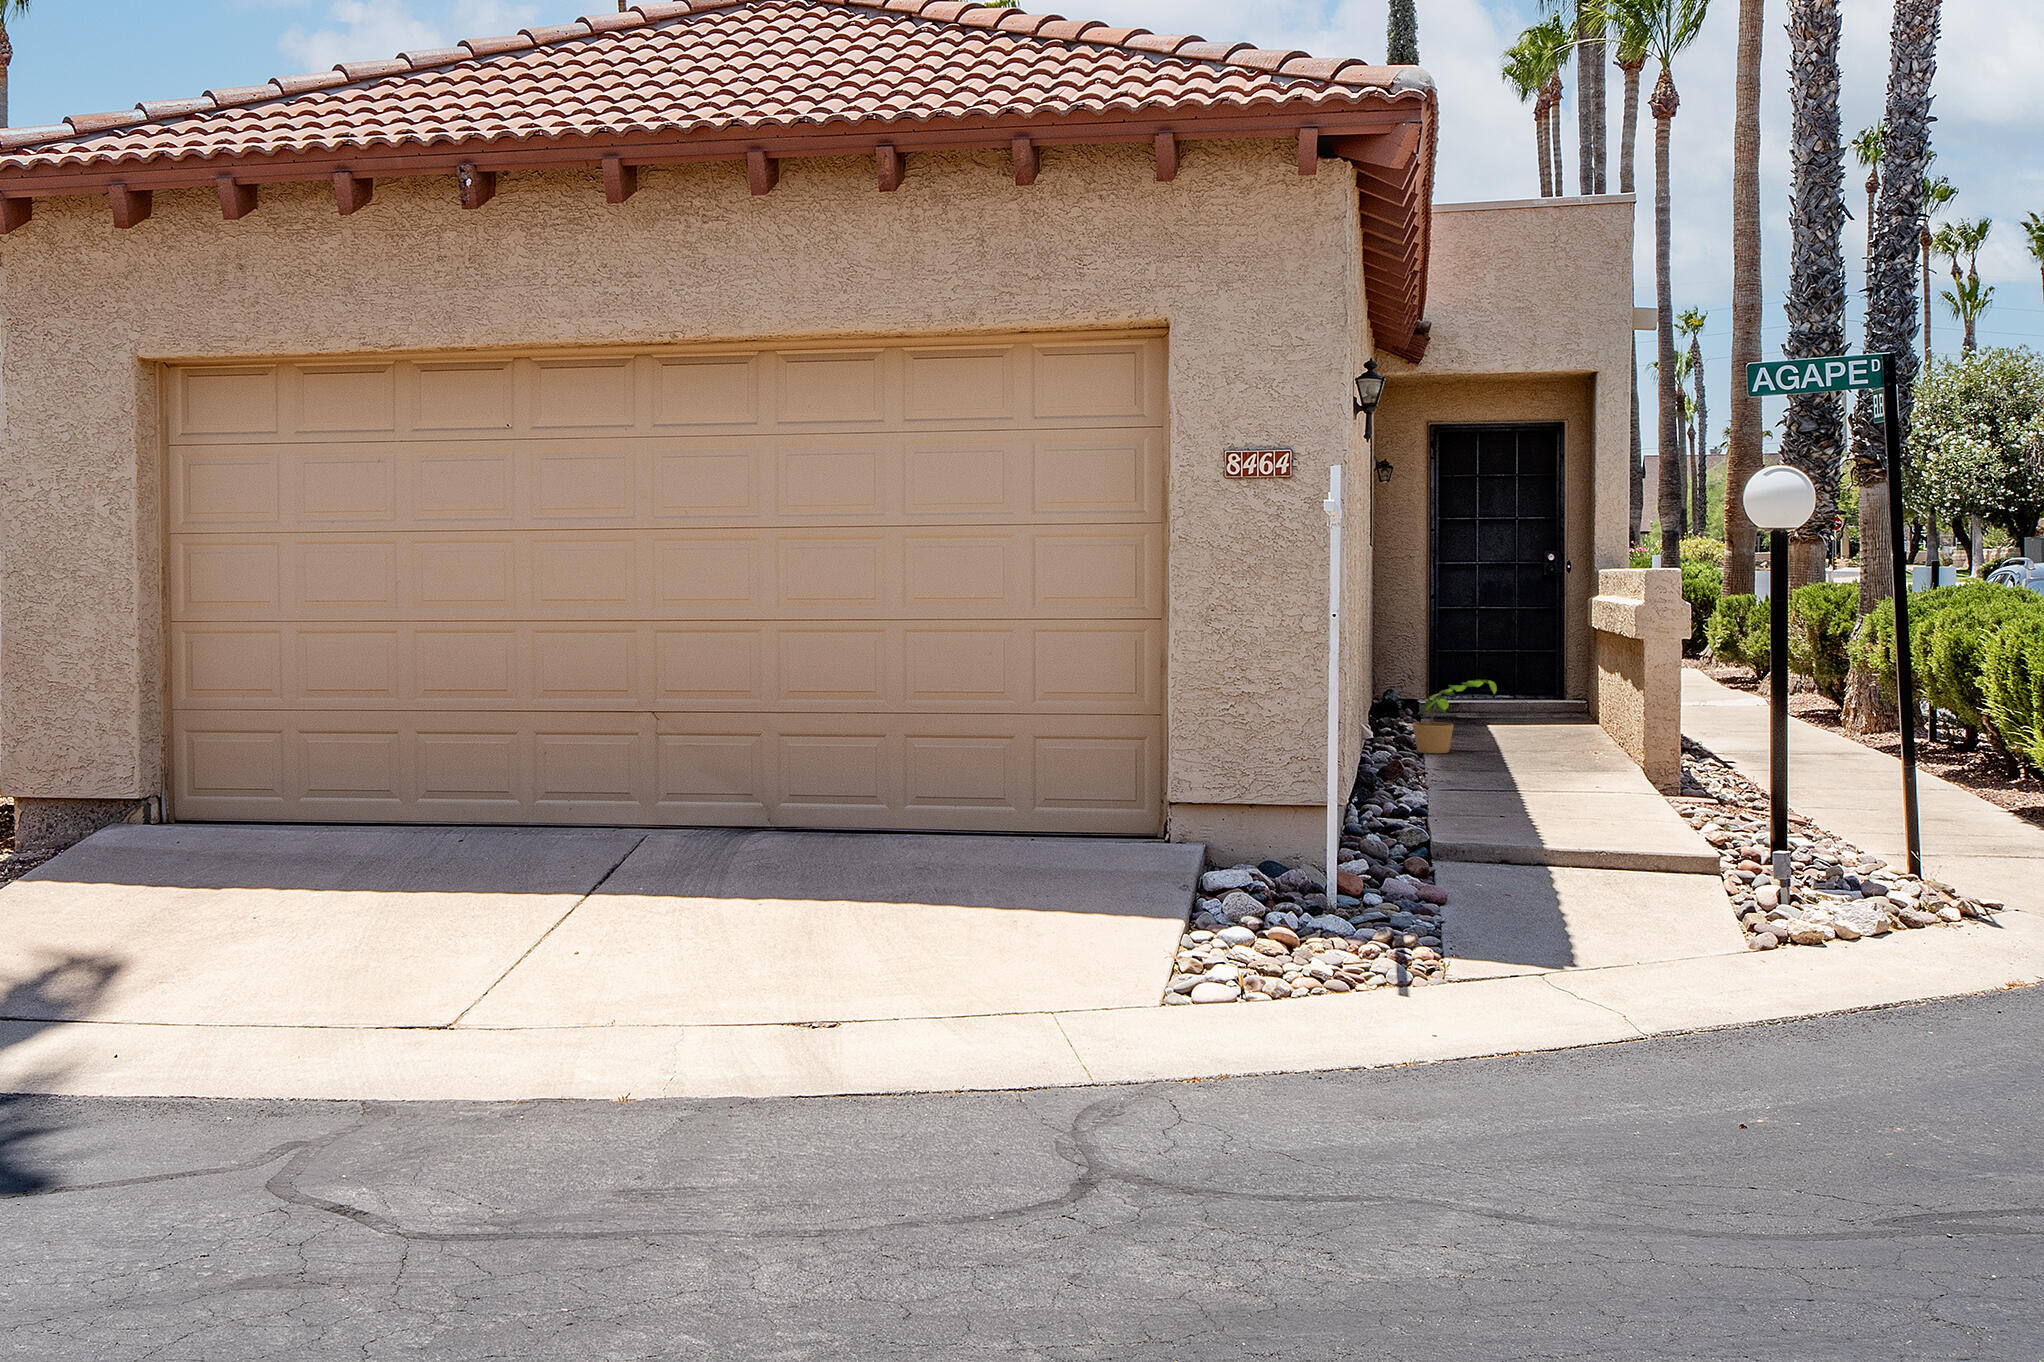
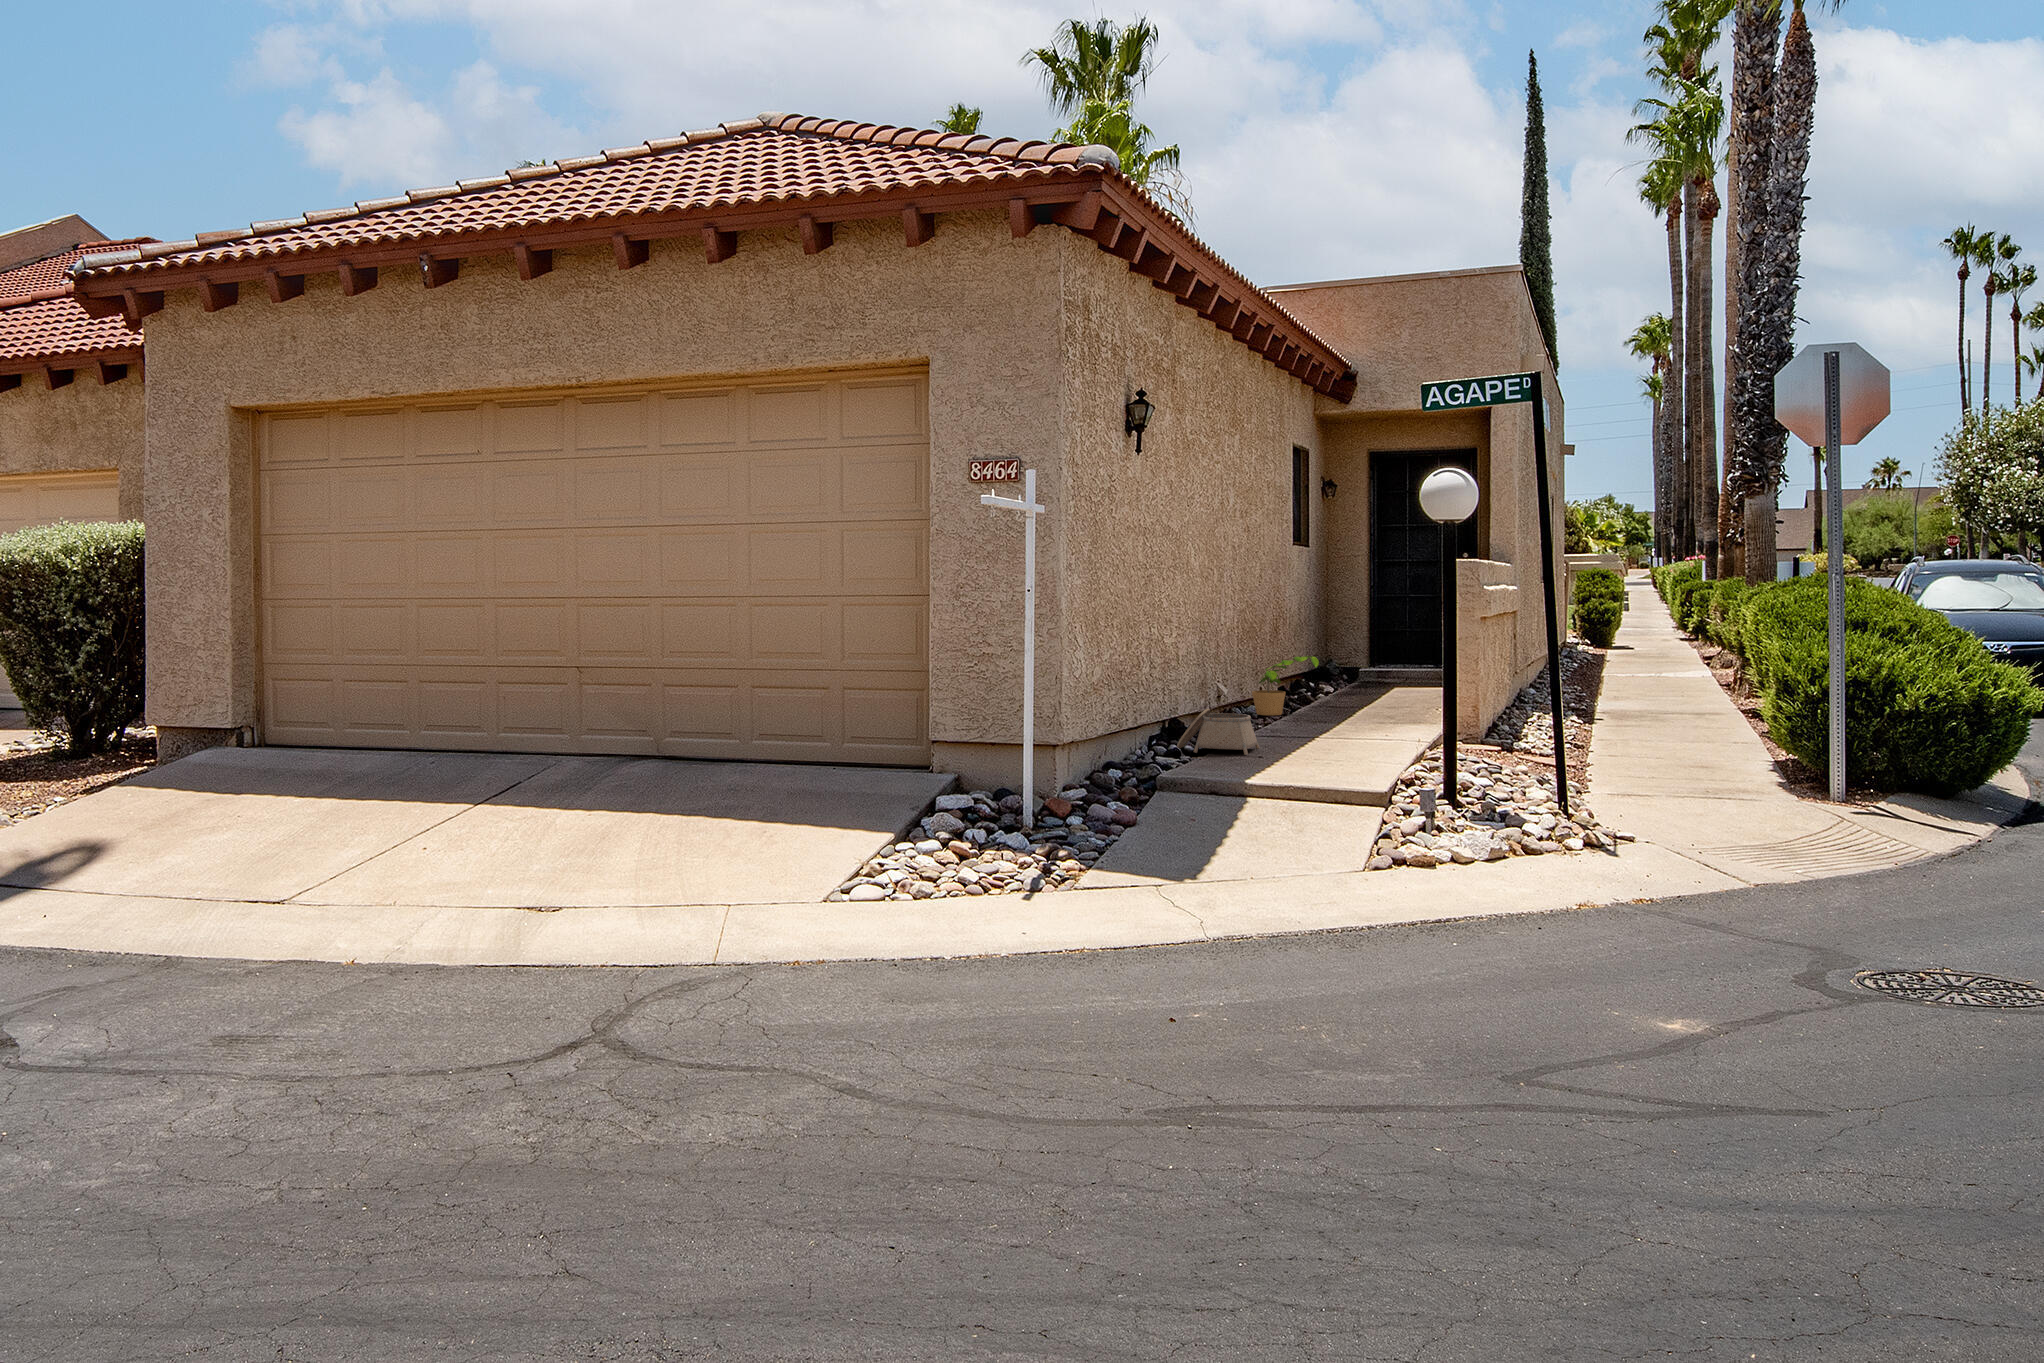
basket: none [1387,750,1485,807] -> present [1177,709,1260,755]

